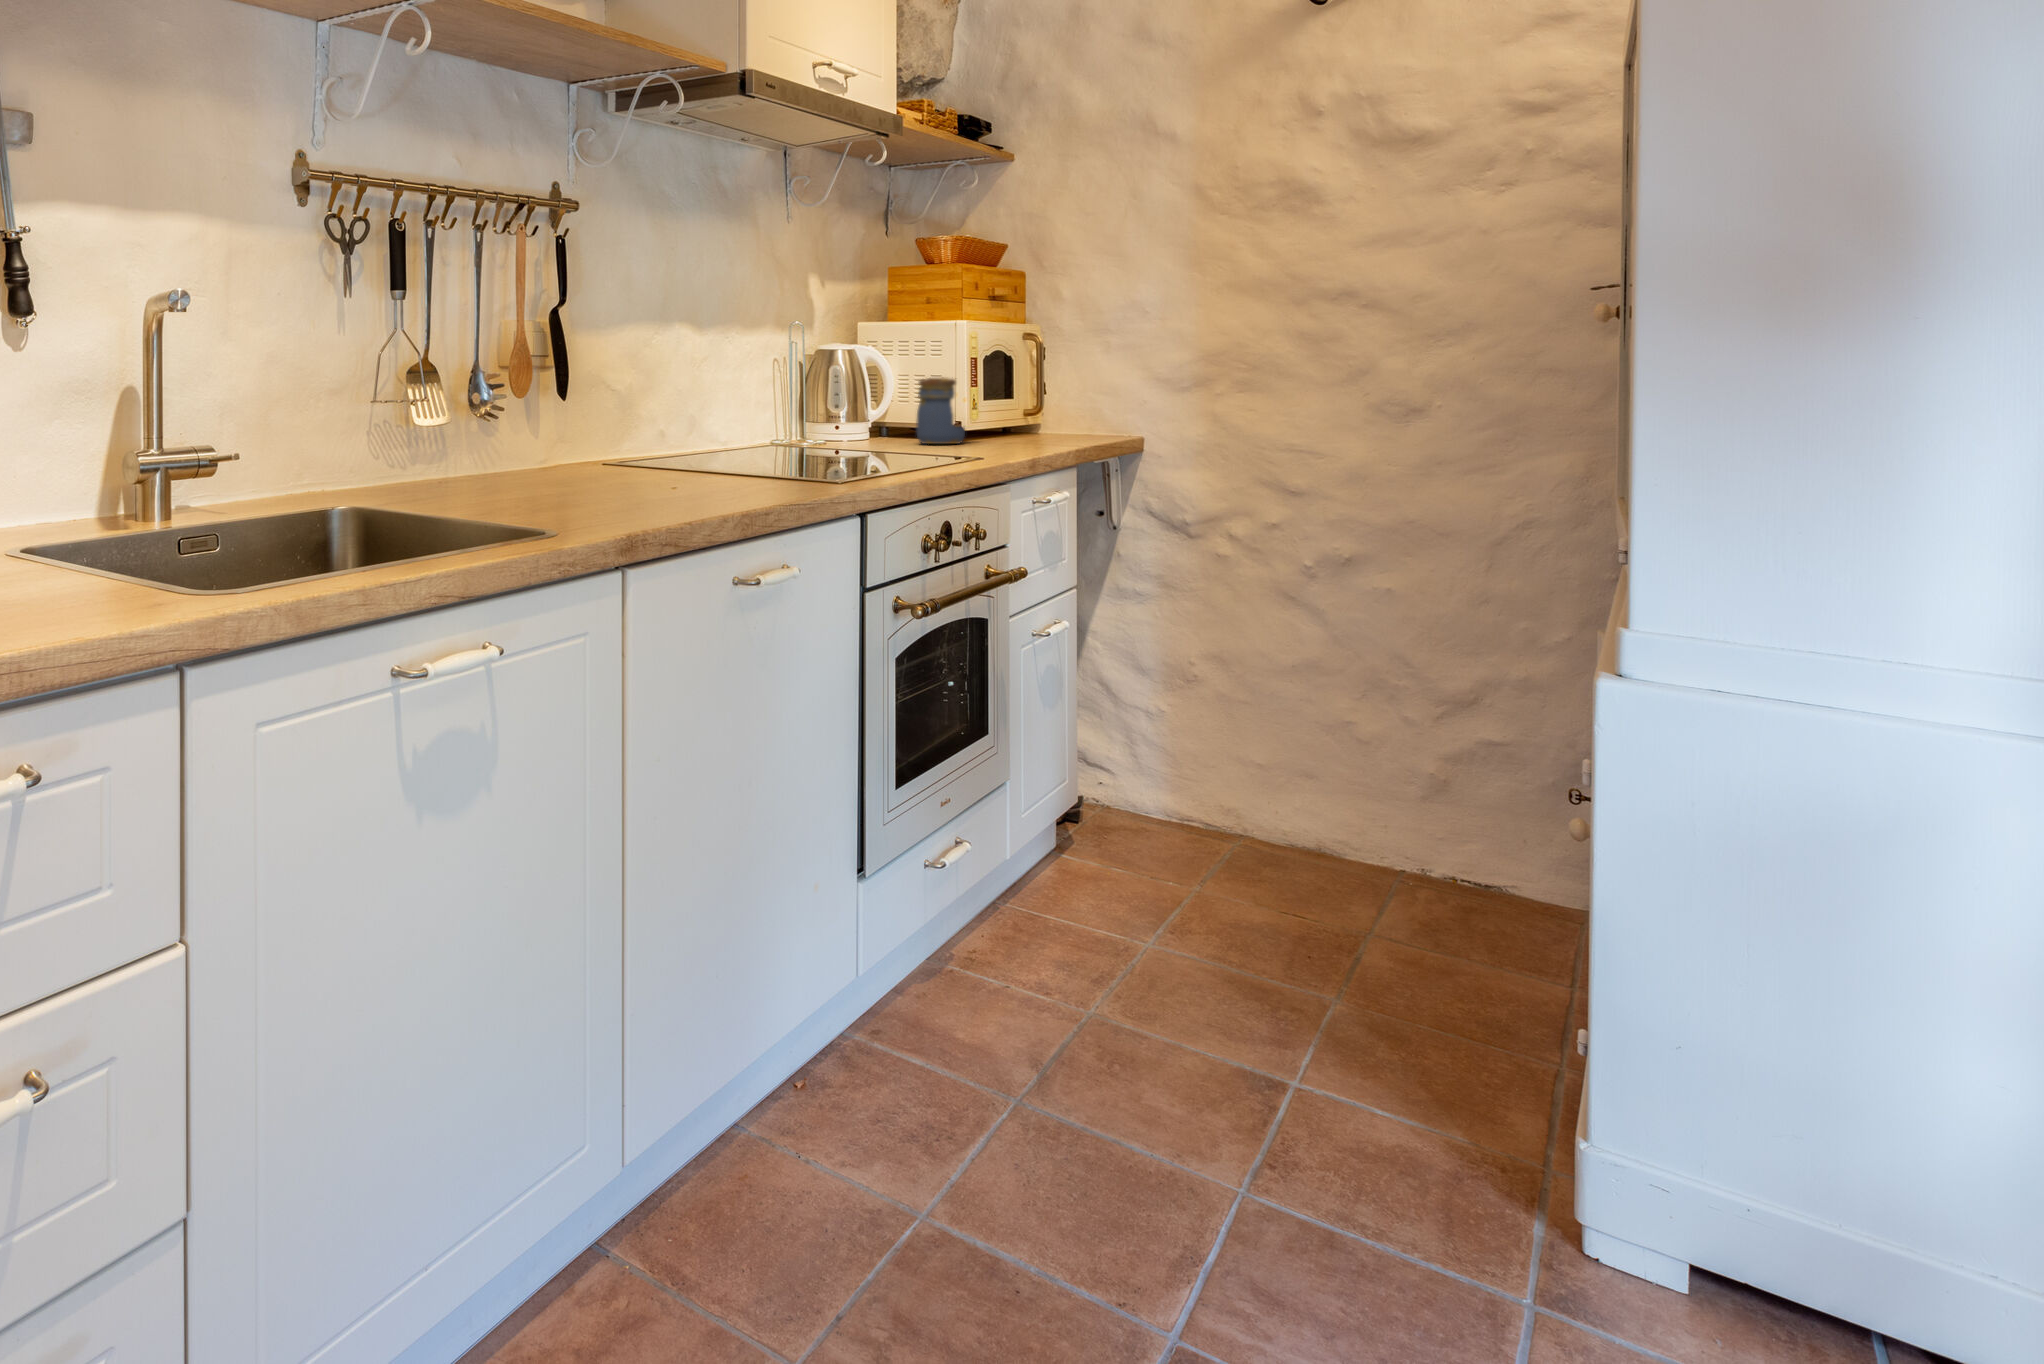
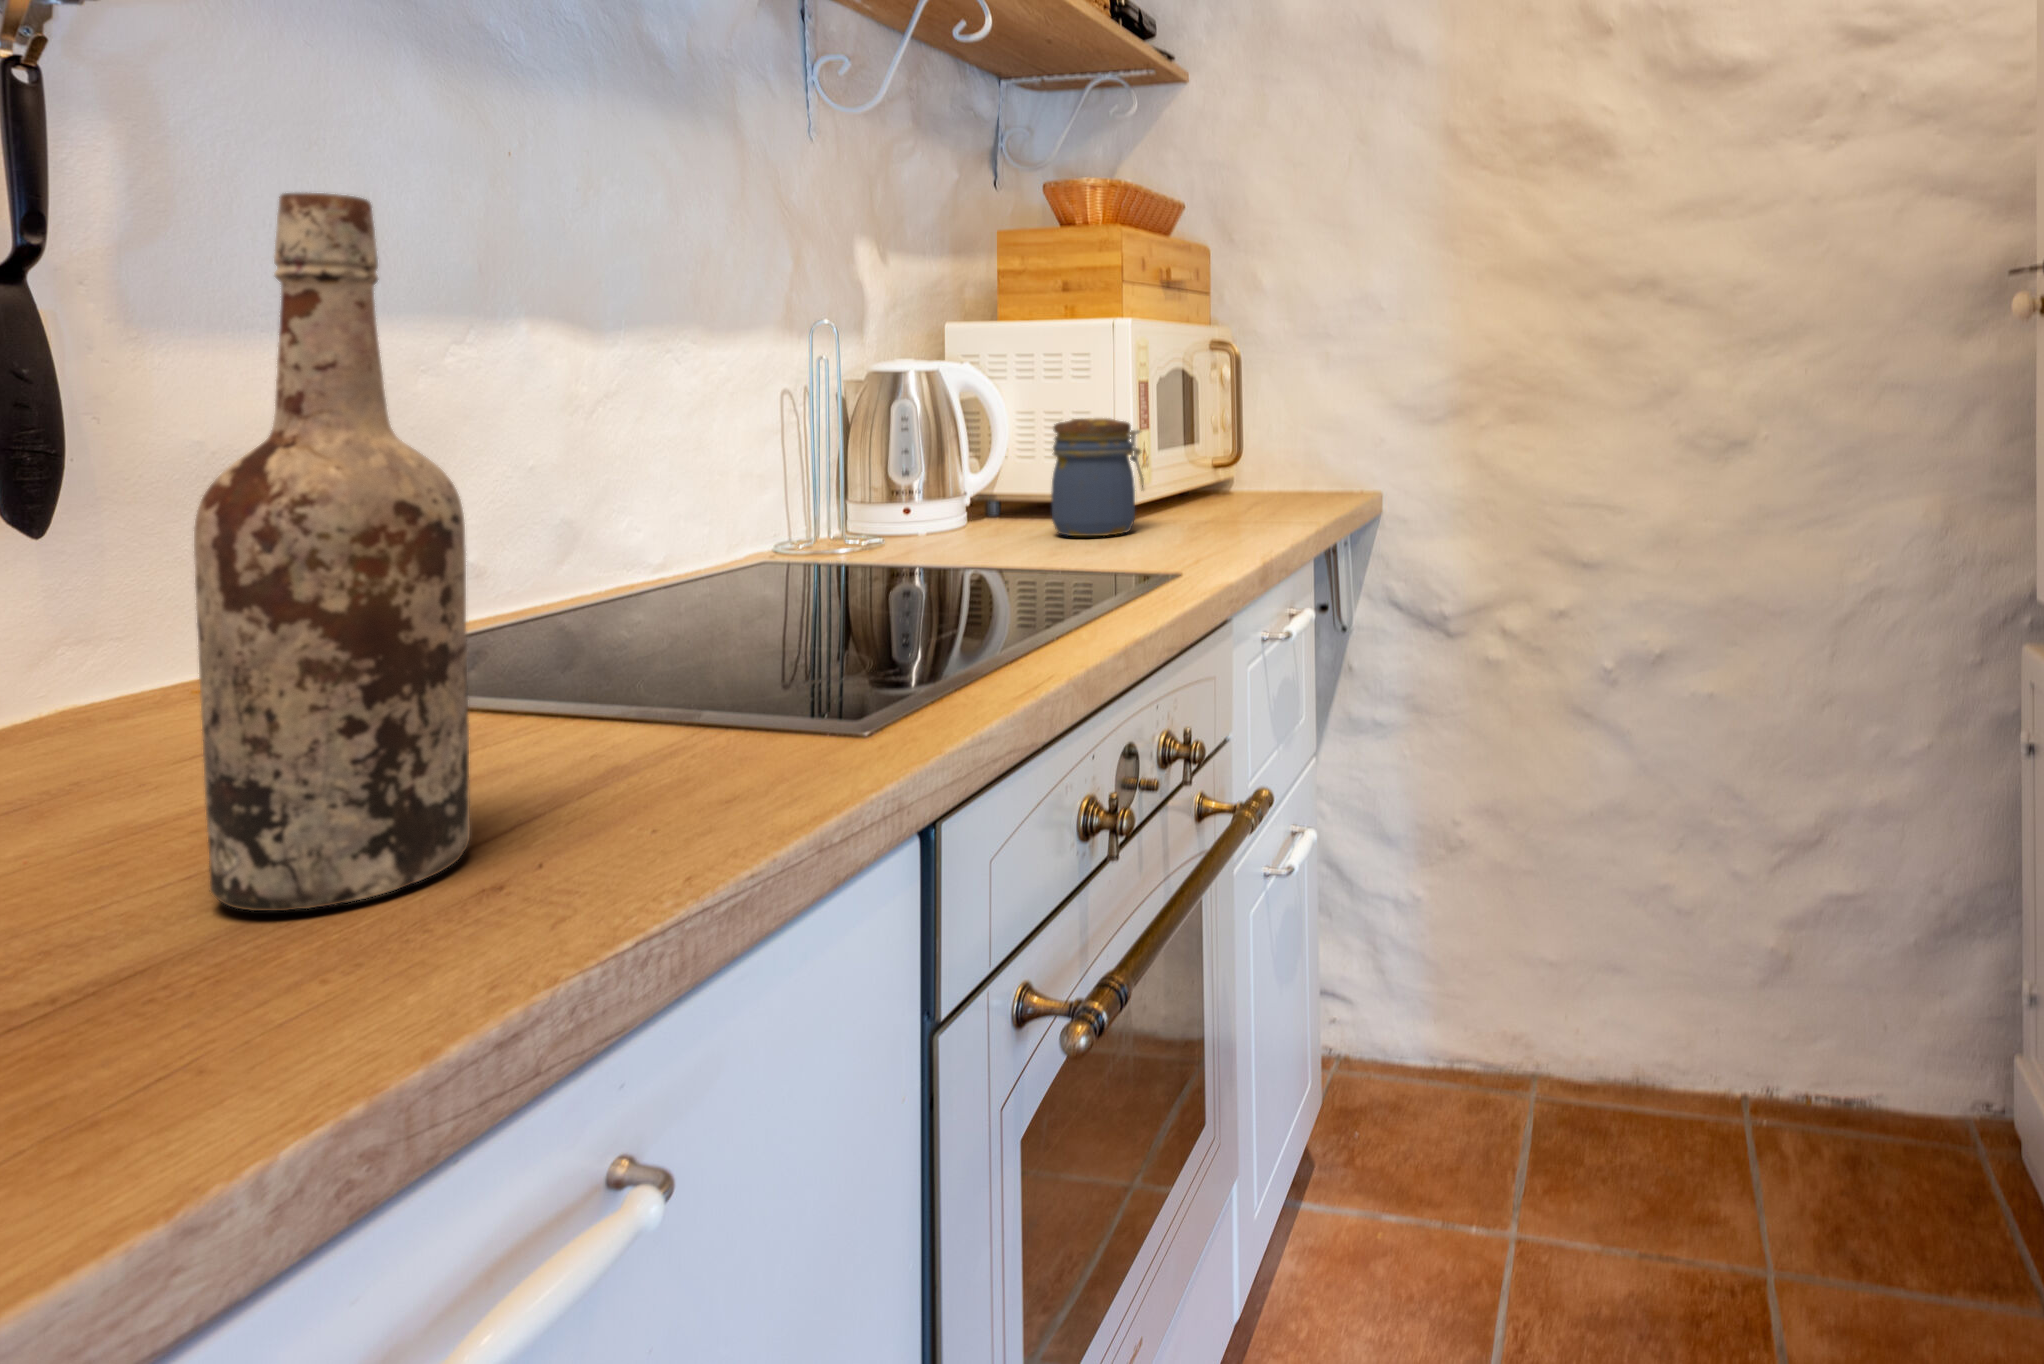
wine bottle: none [677,293,737,491] -> present [194,193,470,911]

